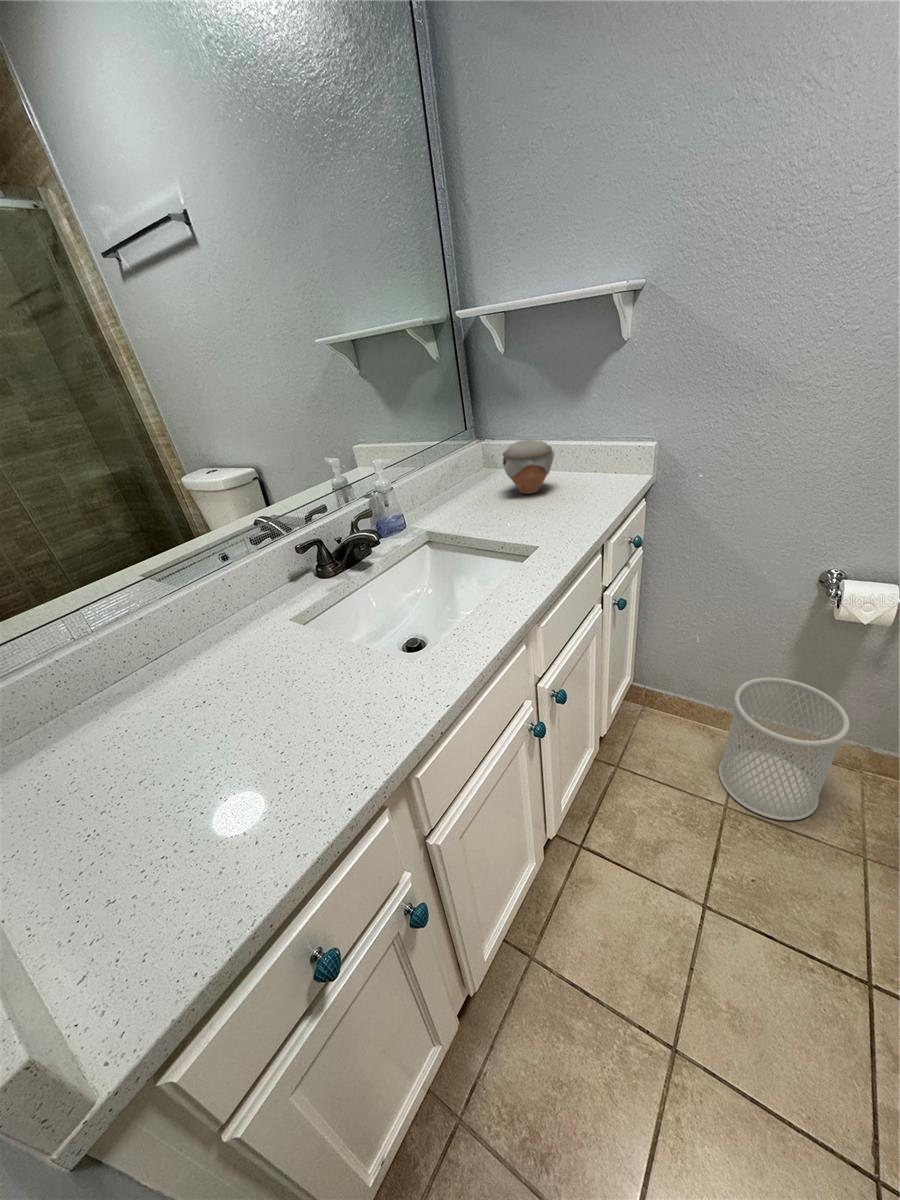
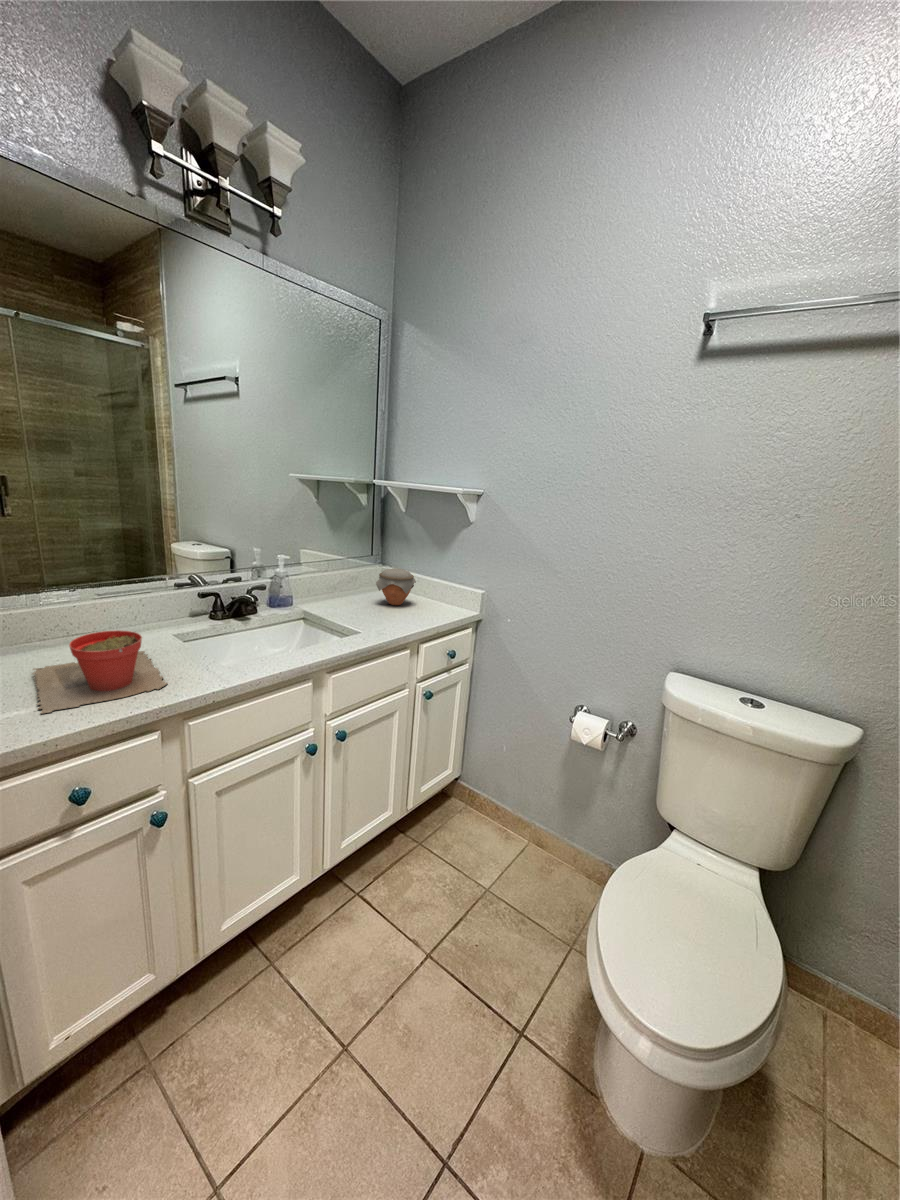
plant pot: none [132,656,359,861] -> present [33,630,167,714]
wastebasket: present [719,677,849,821] -> none [495,784,578,910]

